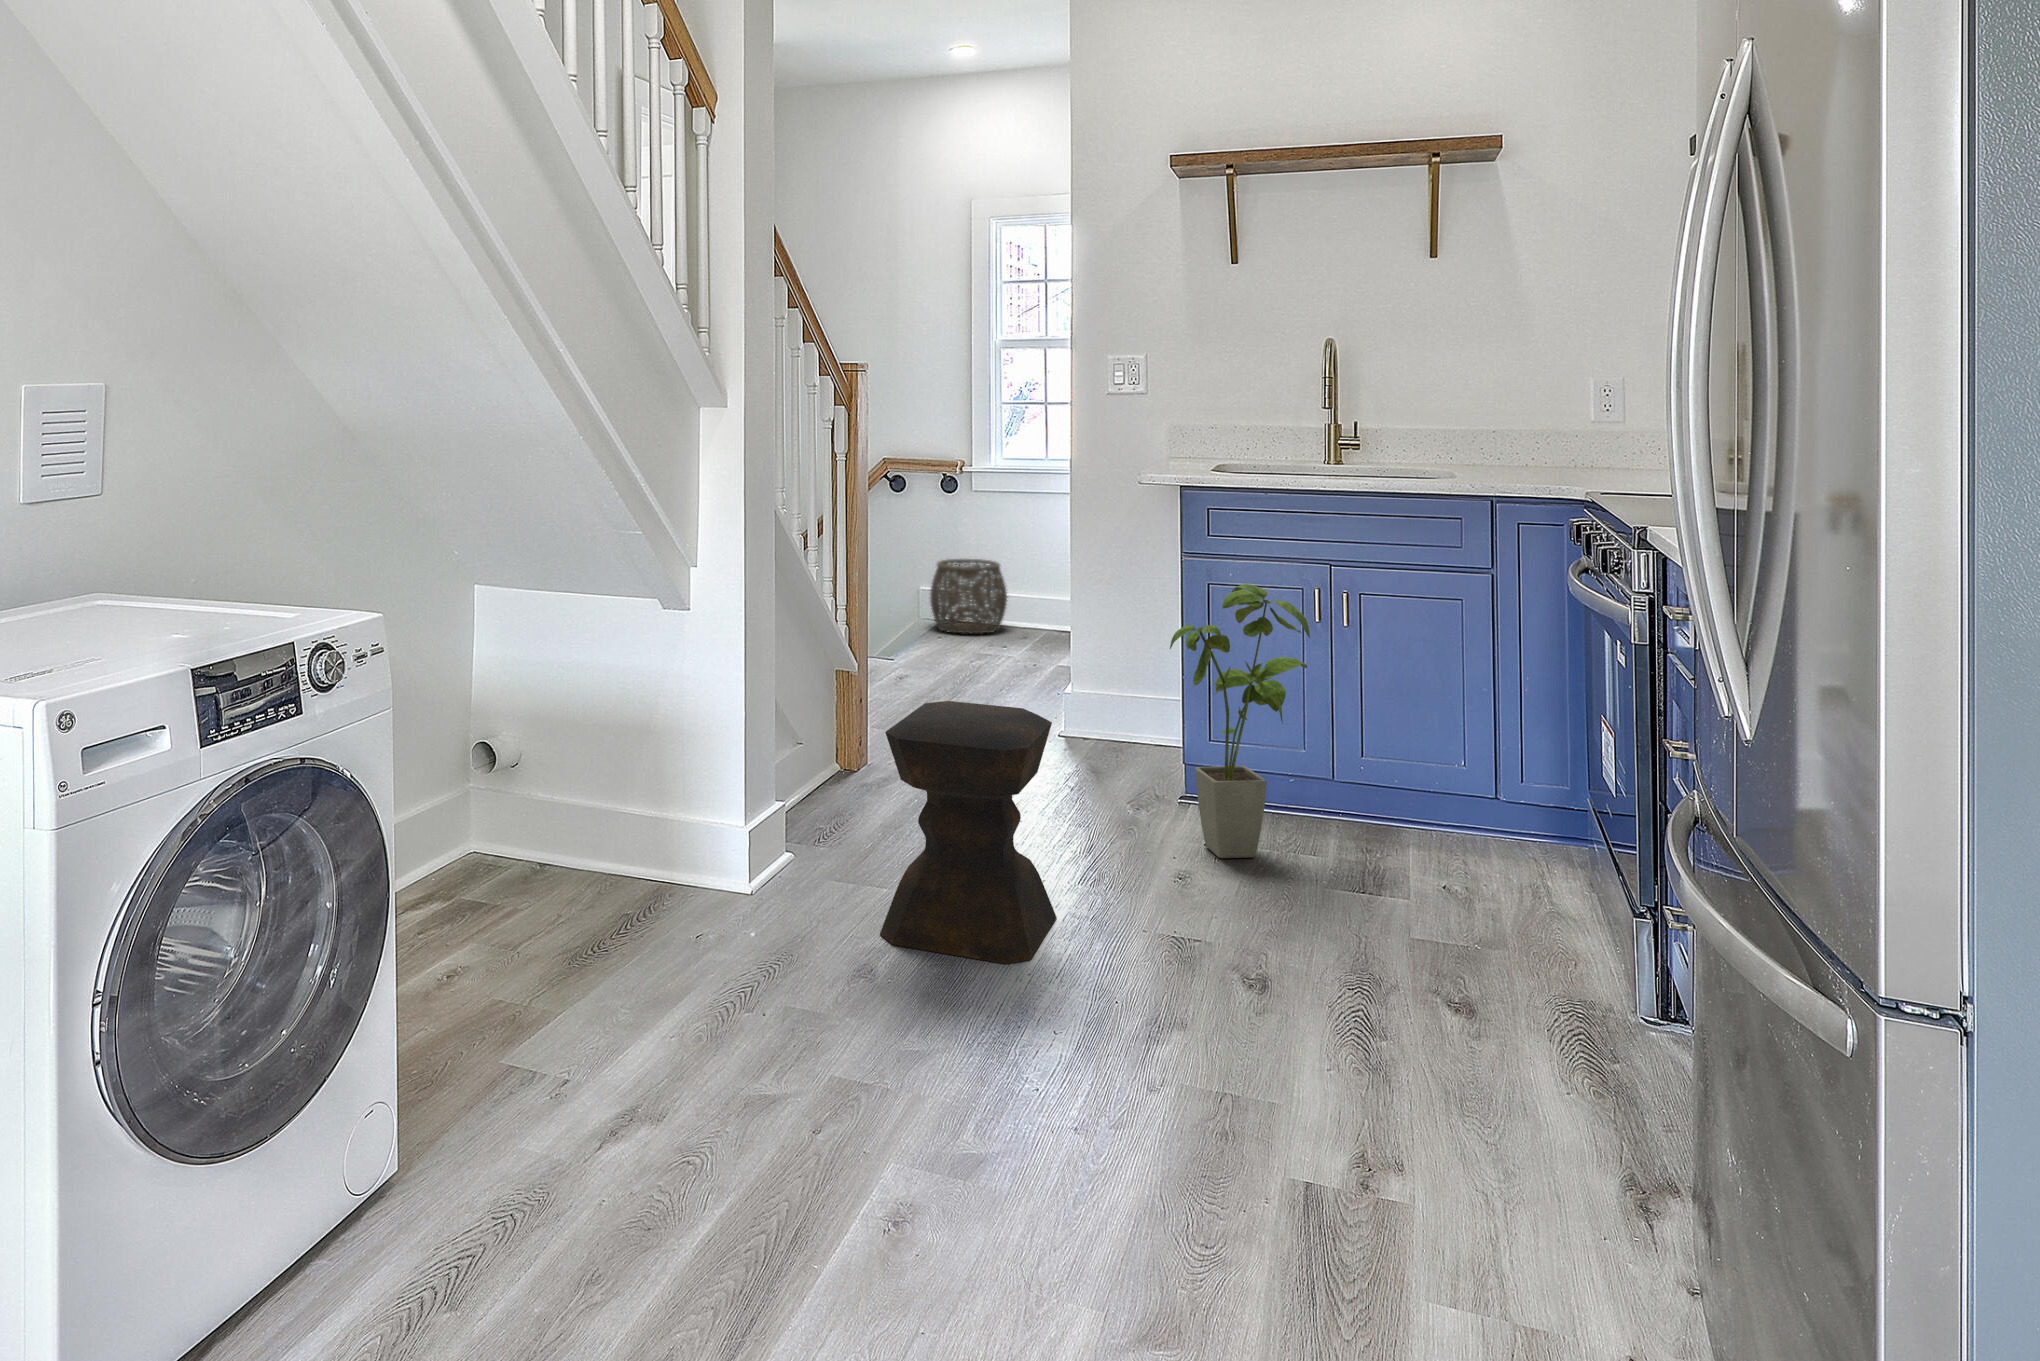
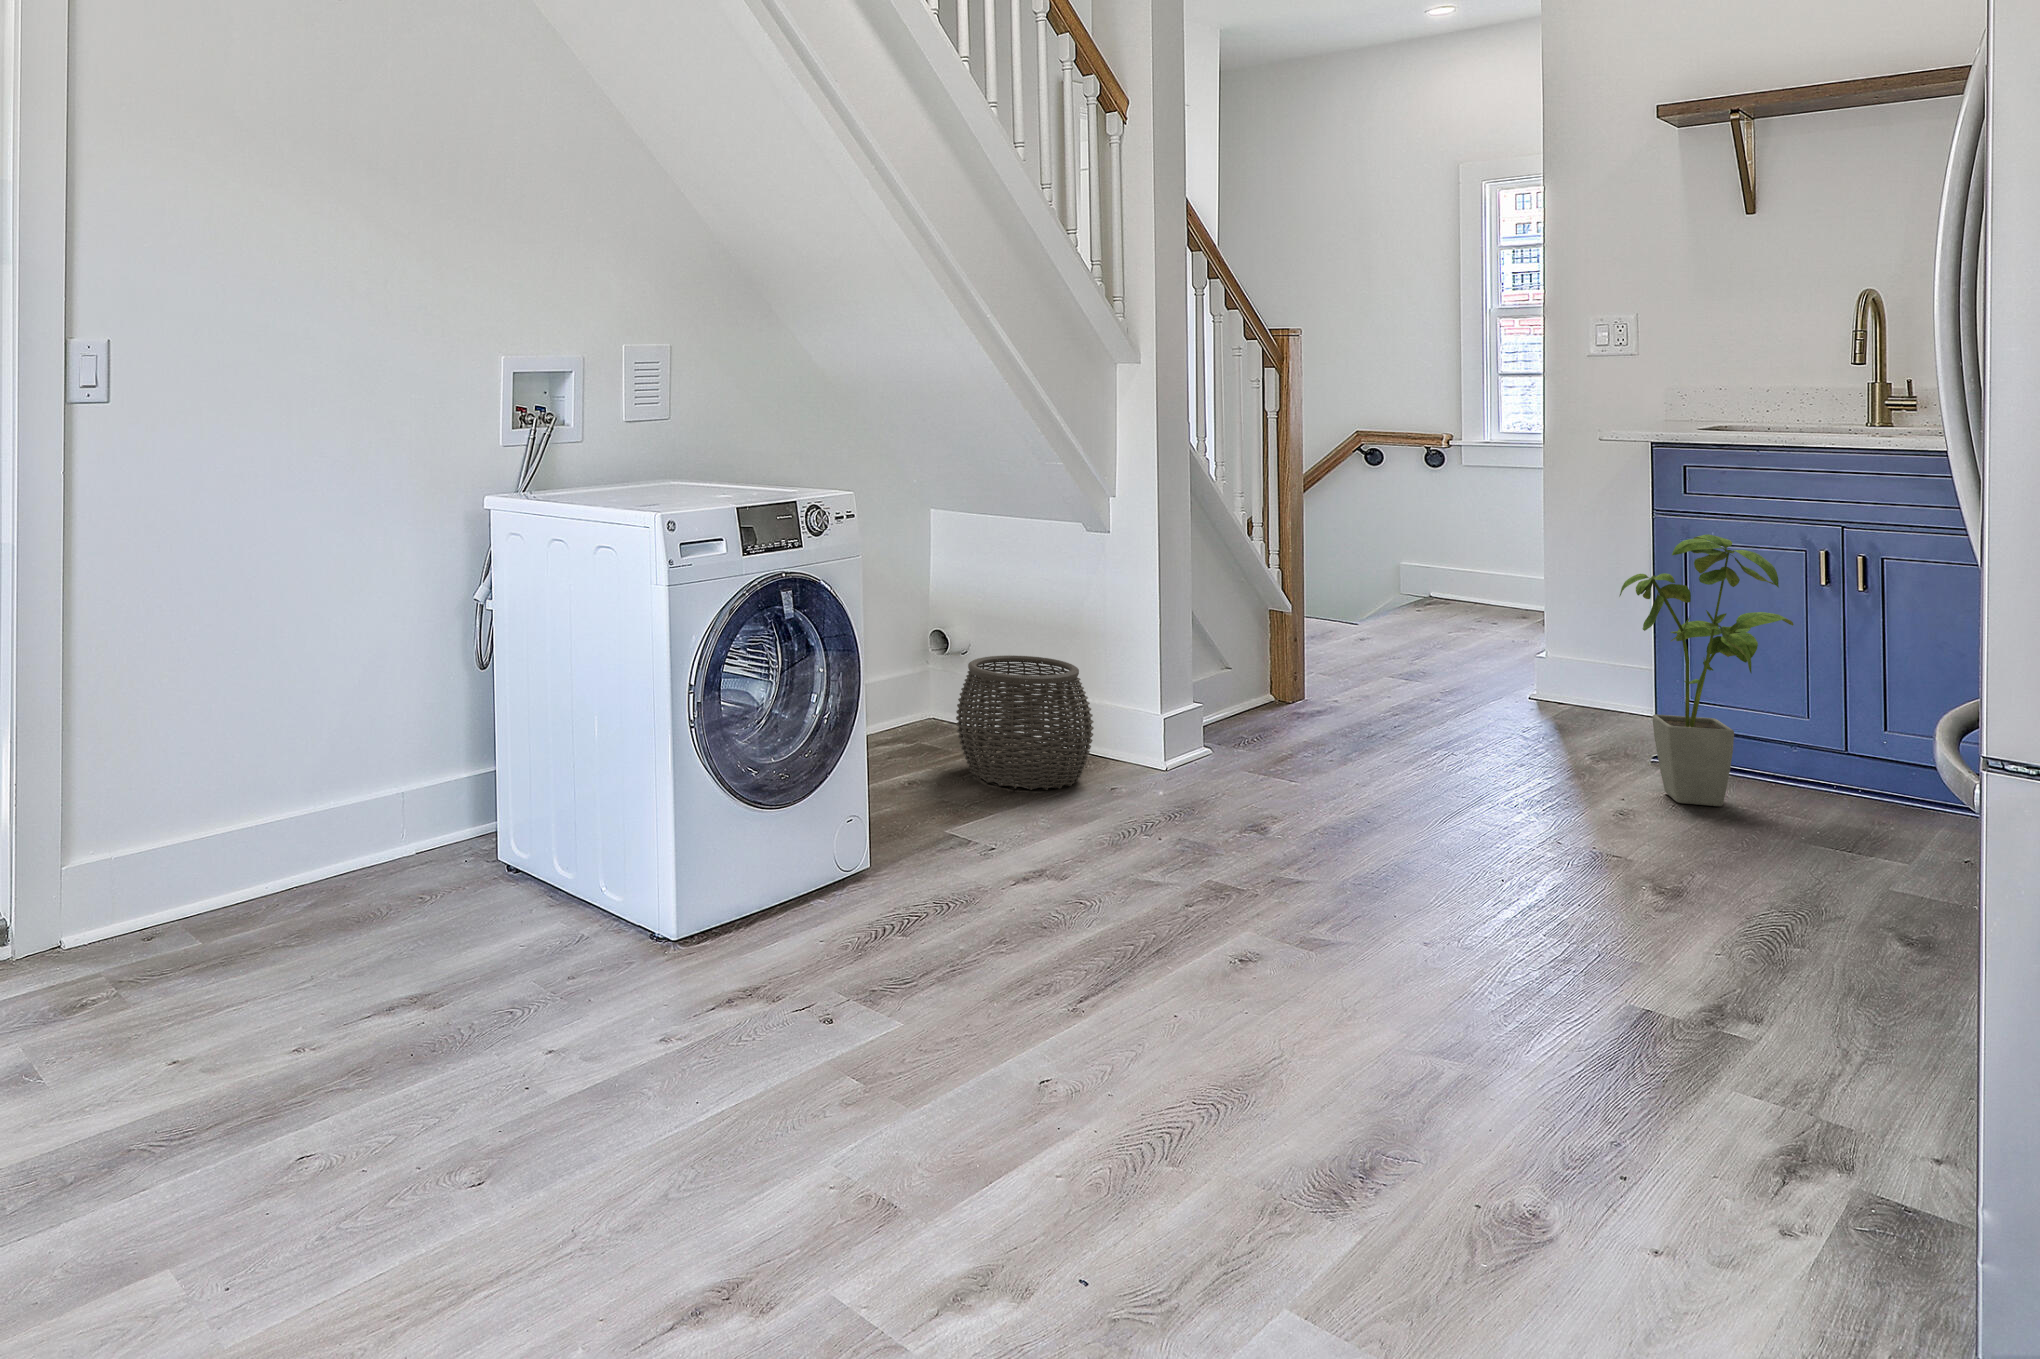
woven basket: present [930,559,1007,634] -> present [956,655,1094,790]
stool: present [880,701,1057,964] -> none [1285,621,1469,844]

